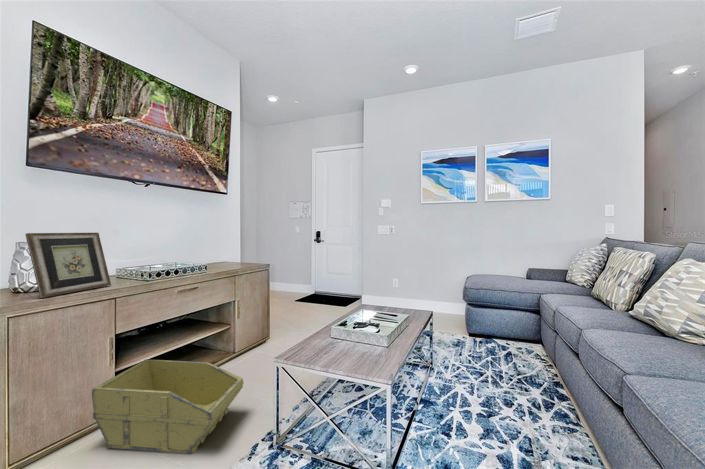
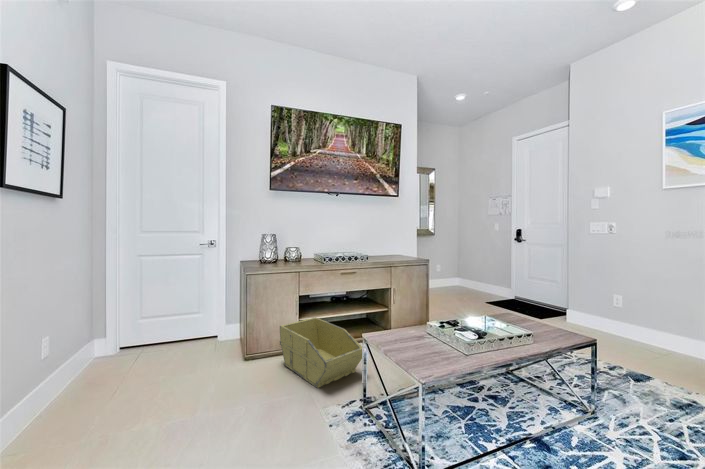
picture frame: present [25,233,111,298] -> none [258,229,299,266]

